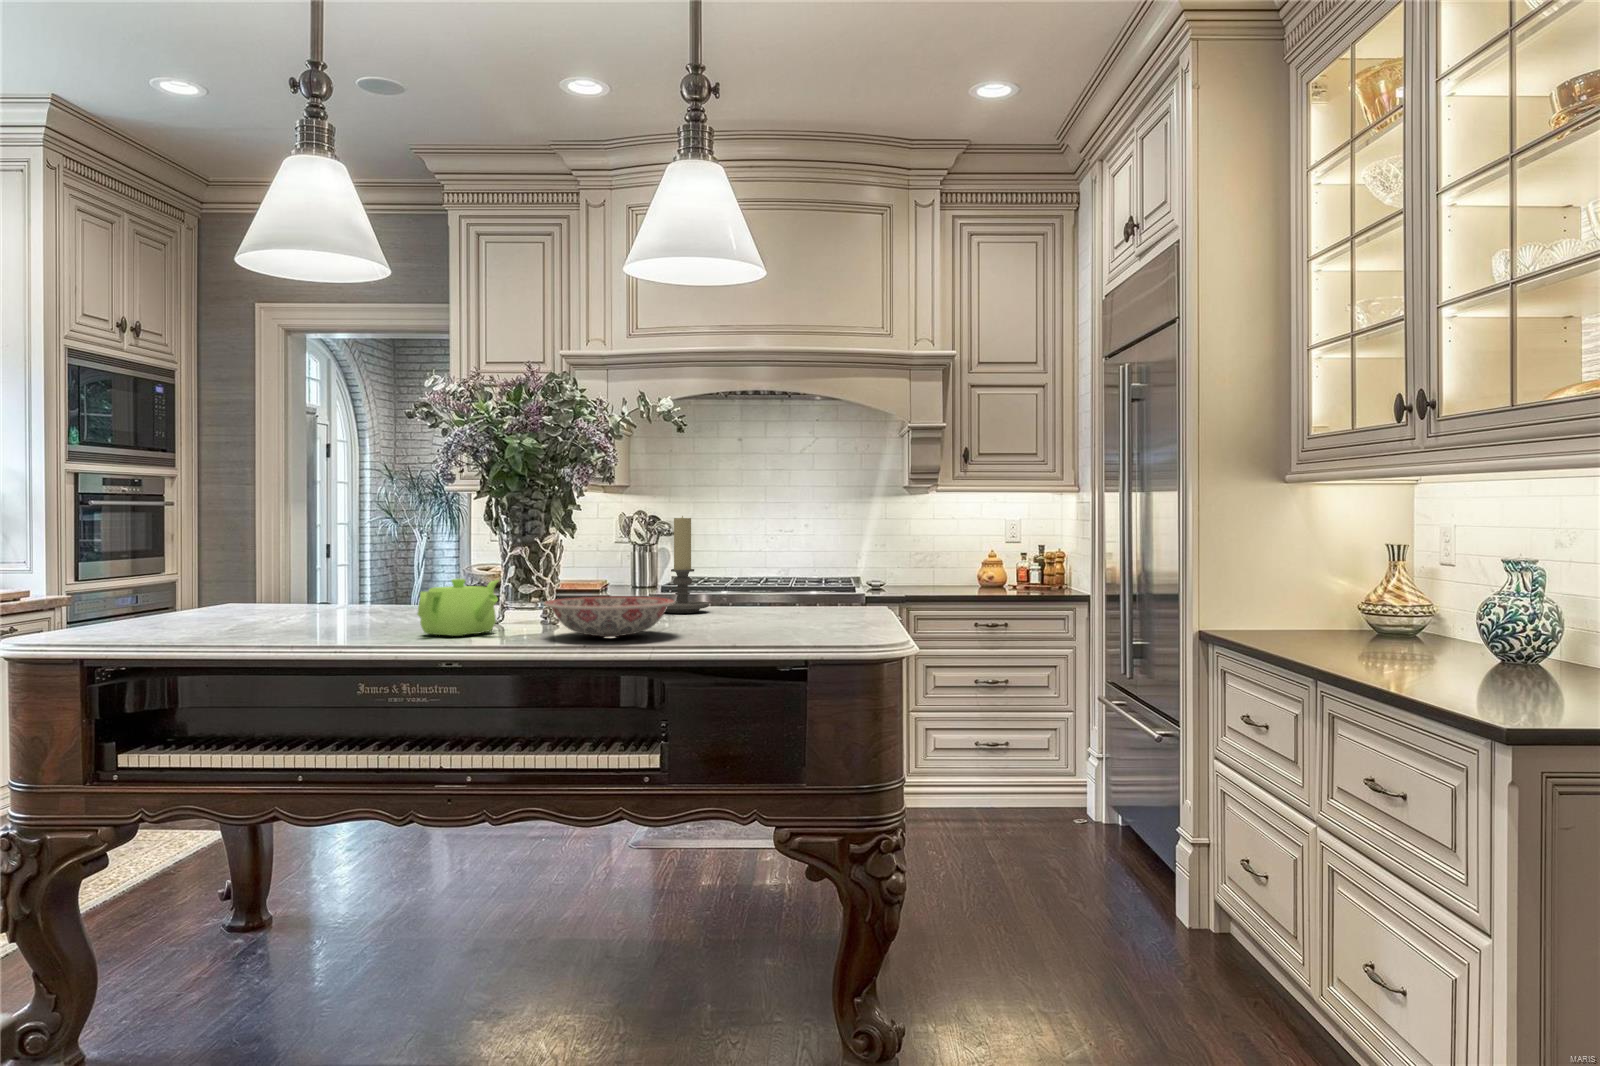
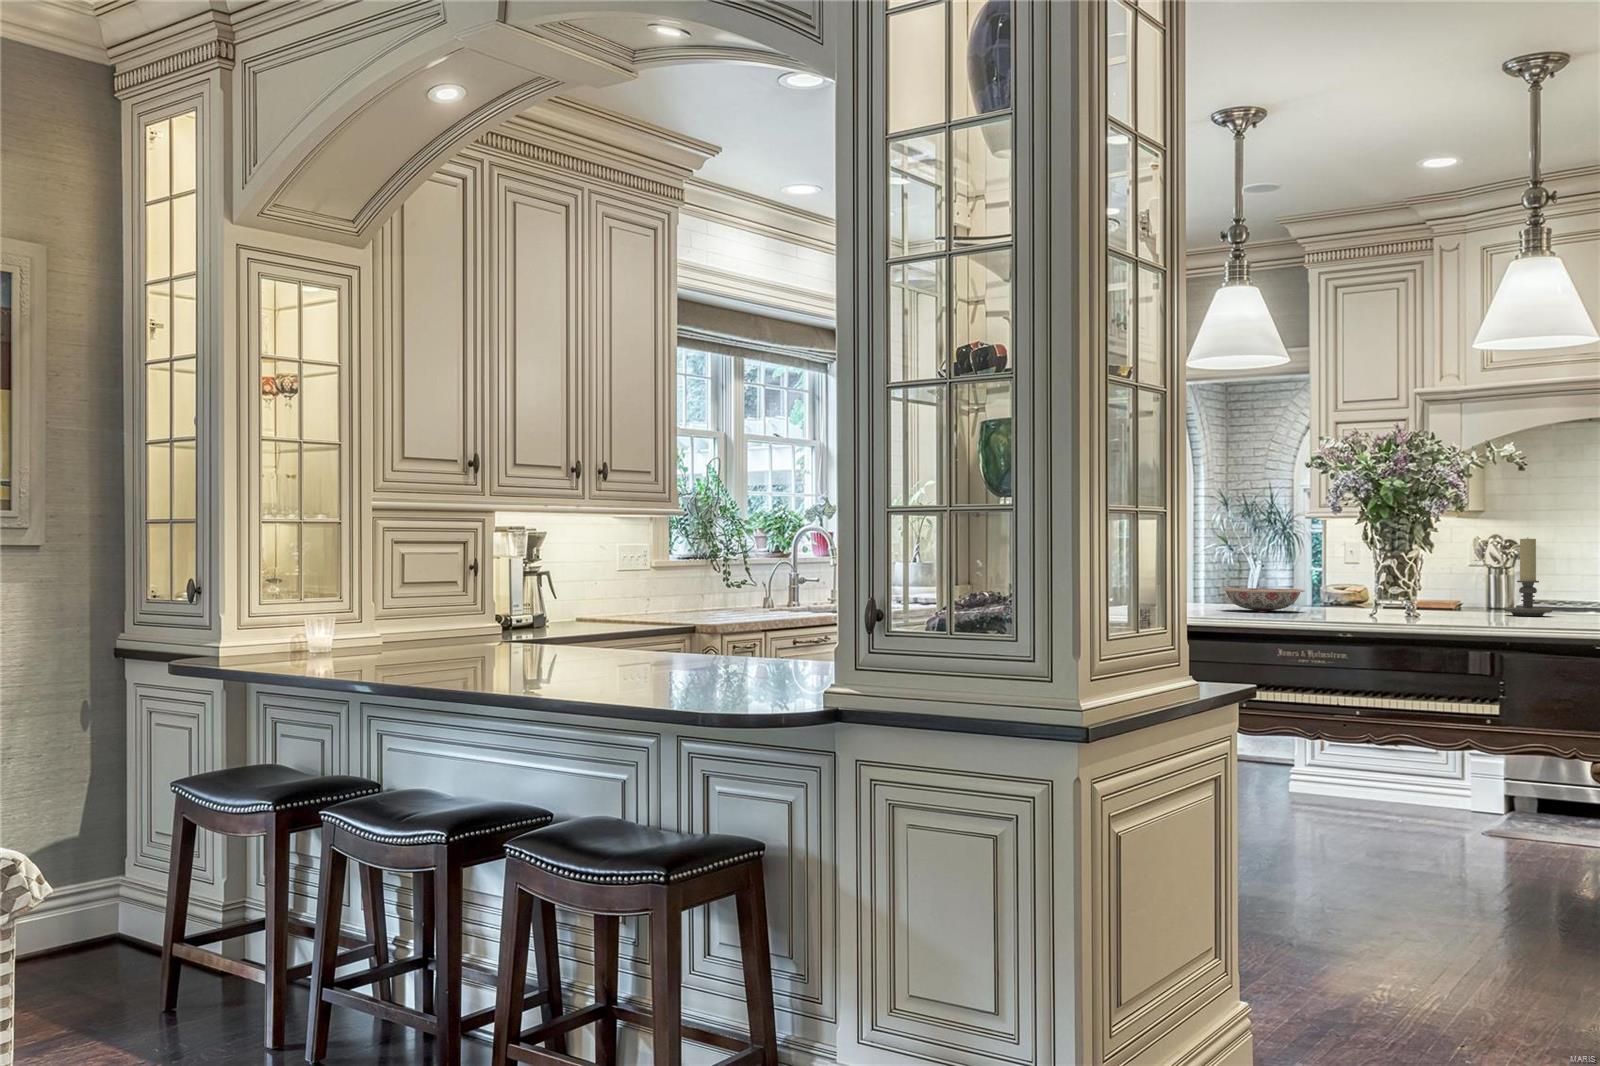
teapot: present [418,579,499,636] -> none [1322,579,1378,617]
ceramic bowl: present [544,597,674,637] -> present [1222,588,1305,611]

